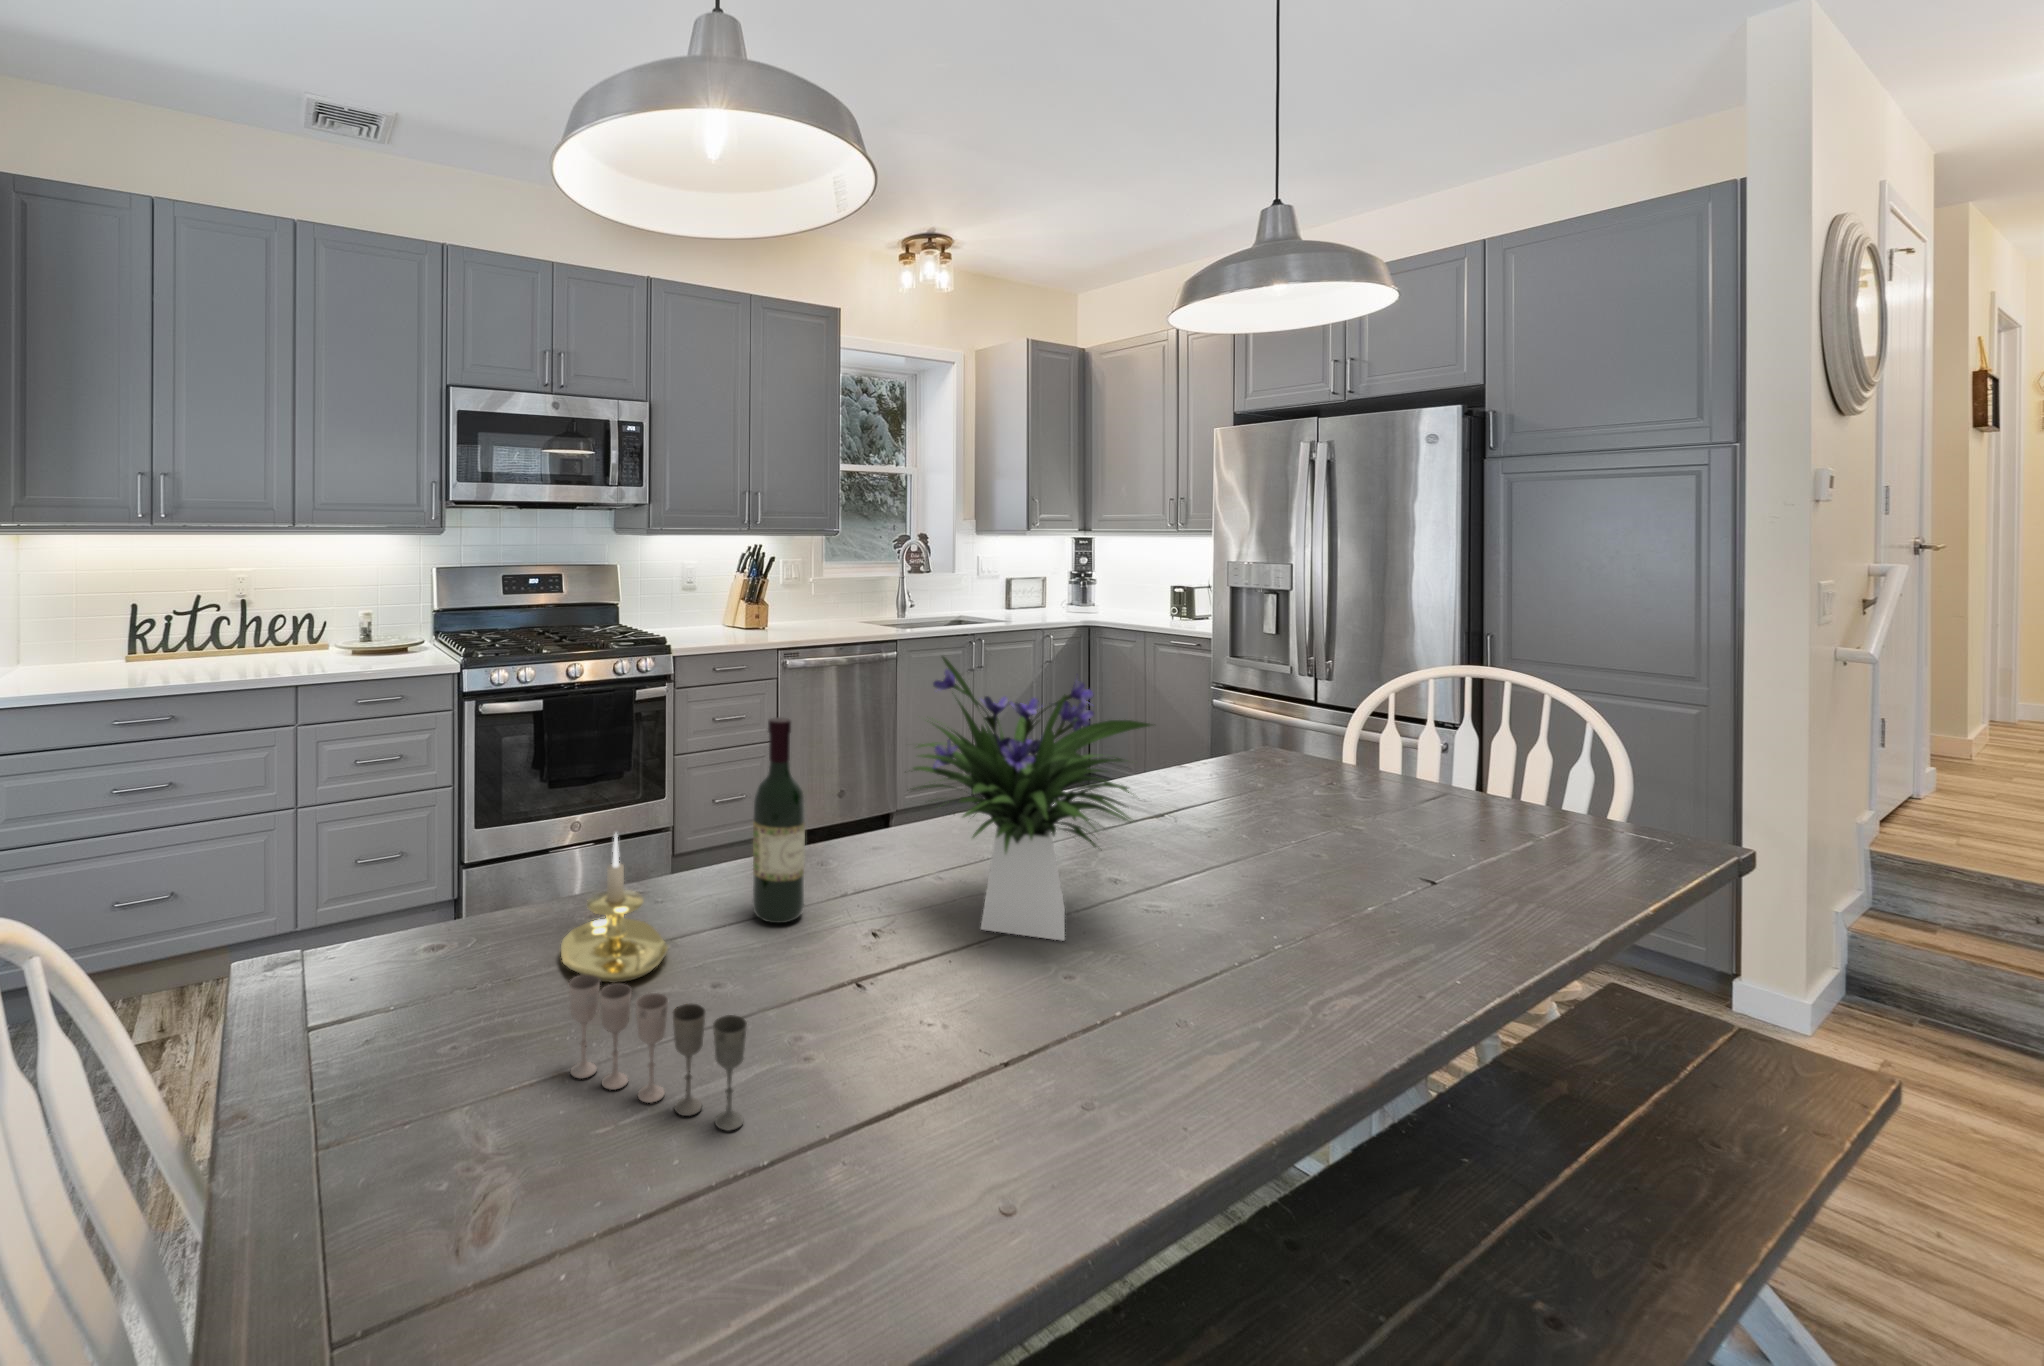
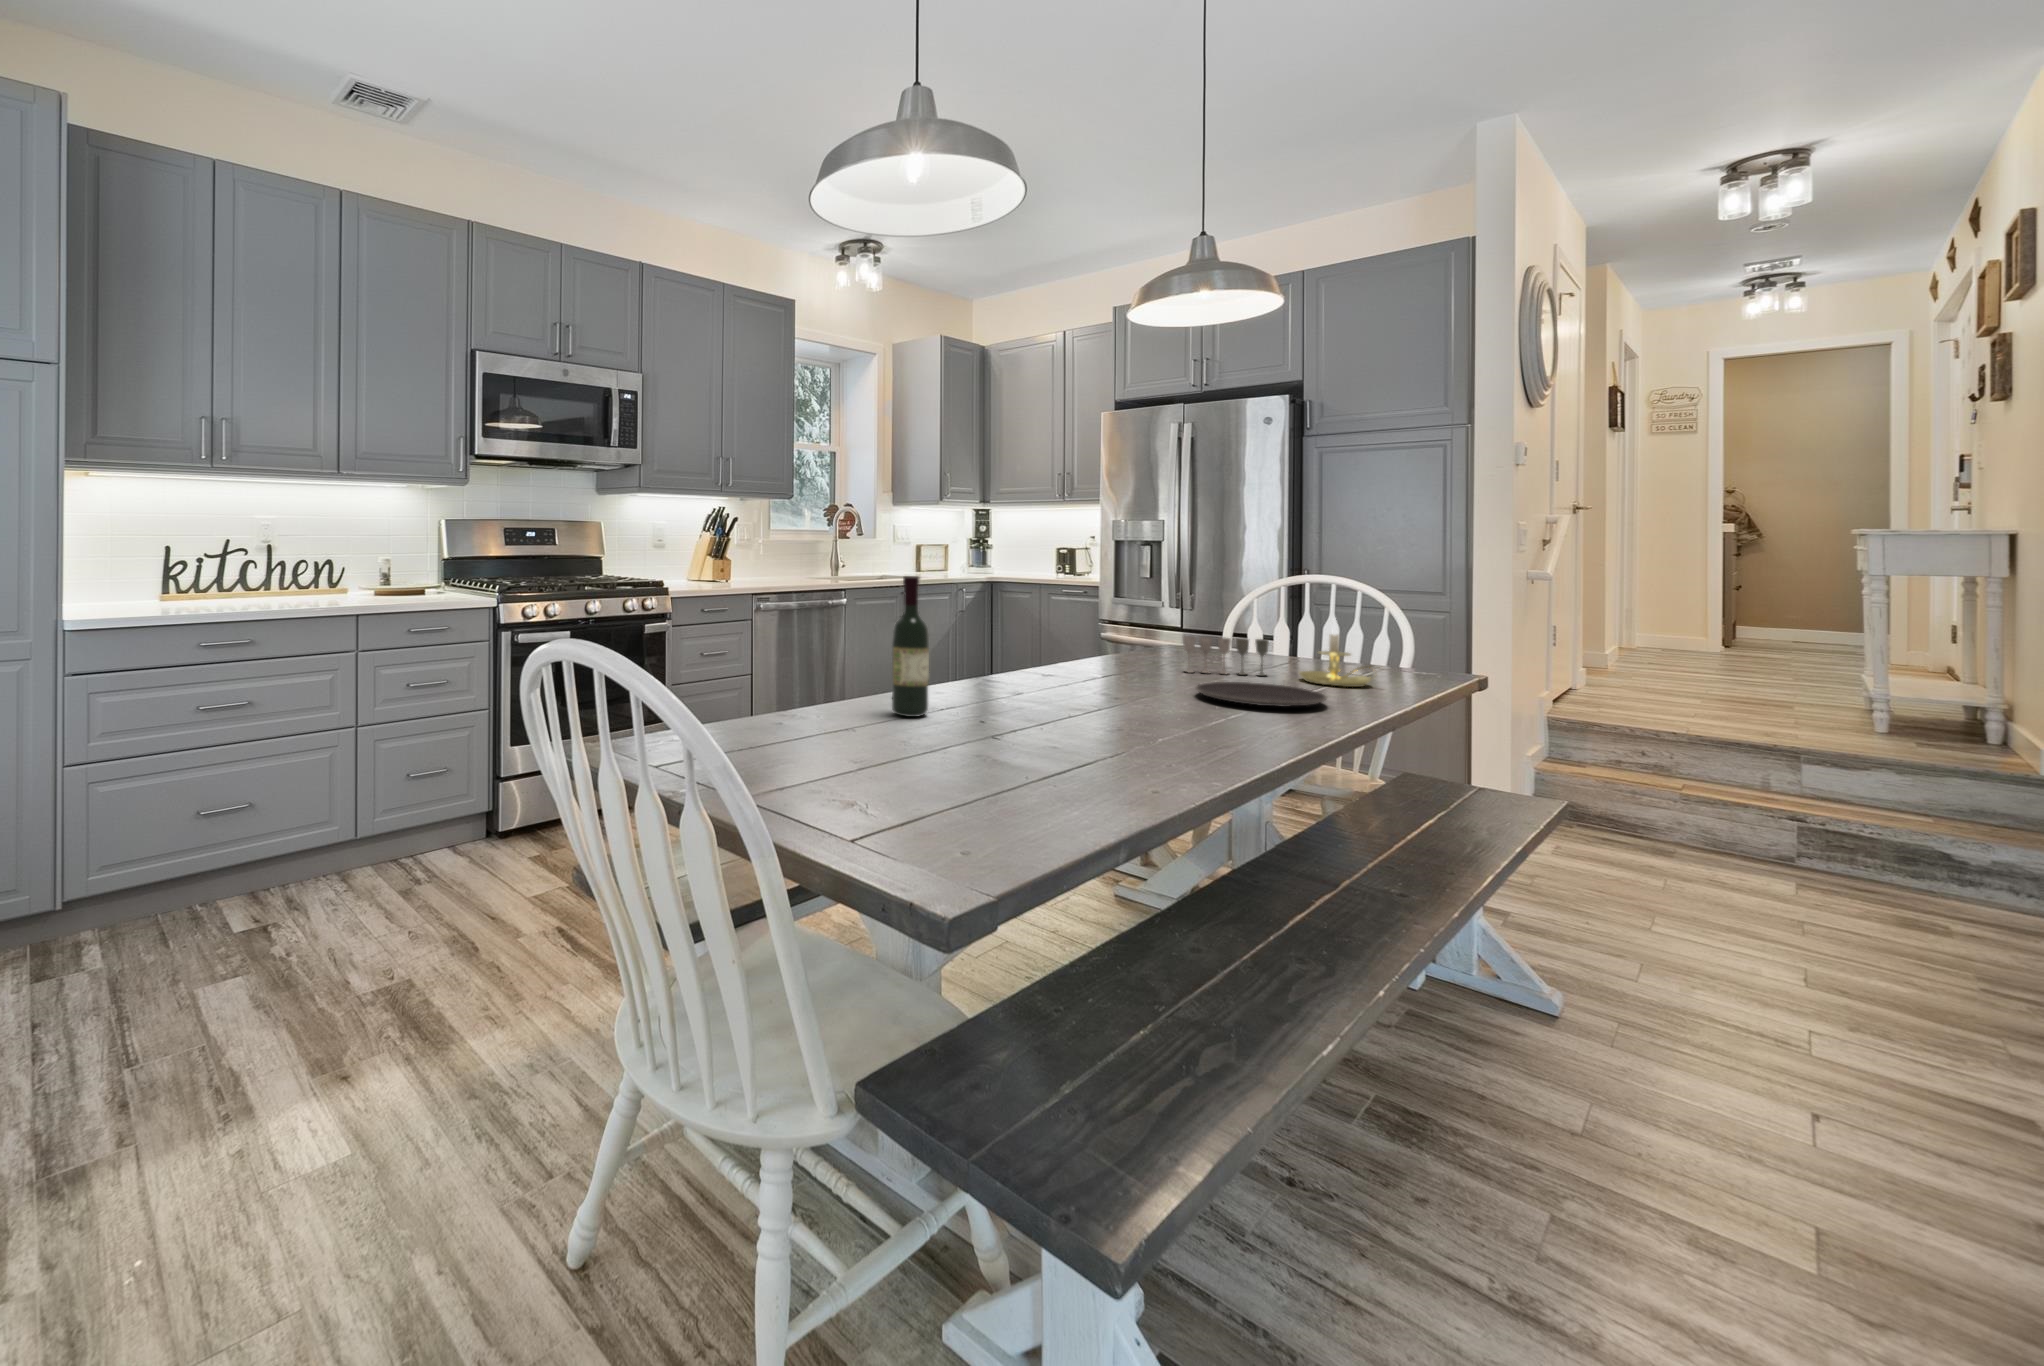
flower arrangement: present [910,657,1151,941] -> none [982,530,1157,716]
candle holder: present [561,834,668,983] -> present [1299,620,1380,687]
plate: none [1238,863,1449,940] -> present [1196,682,1326,707]
wine glass: present [569,974,747,1131] -> present [1183,636,1269,676]

